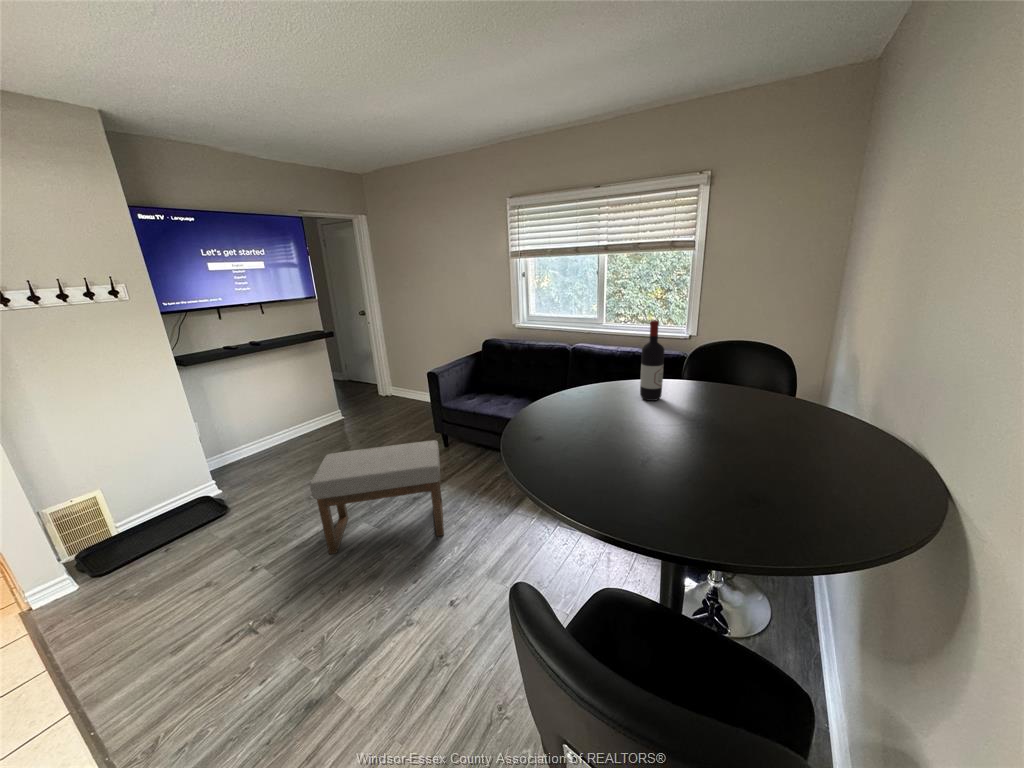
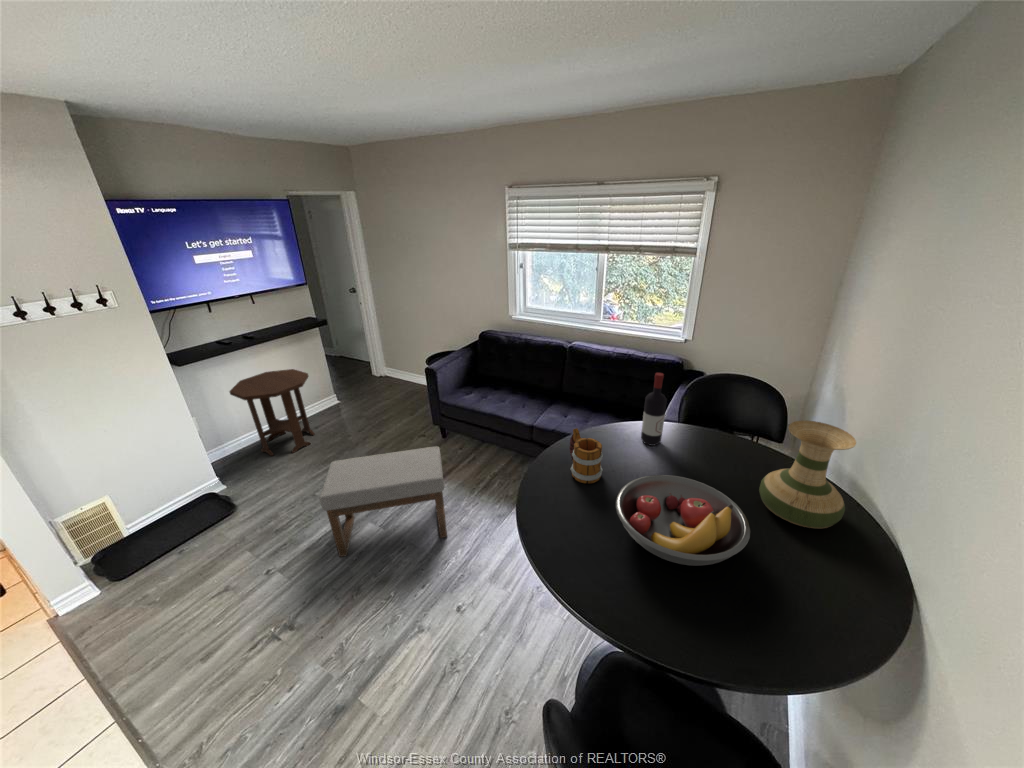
vase: none [767,341,865,452] -> present [759,421,856,528]
mug: none [562,374,598,427] -> present [569,428,603,484]
side table: none [232,379,316,465] -> present [230,369,315,456]
fruit bowl: none [607,407,754,479] -> present [616,475,750,566]

